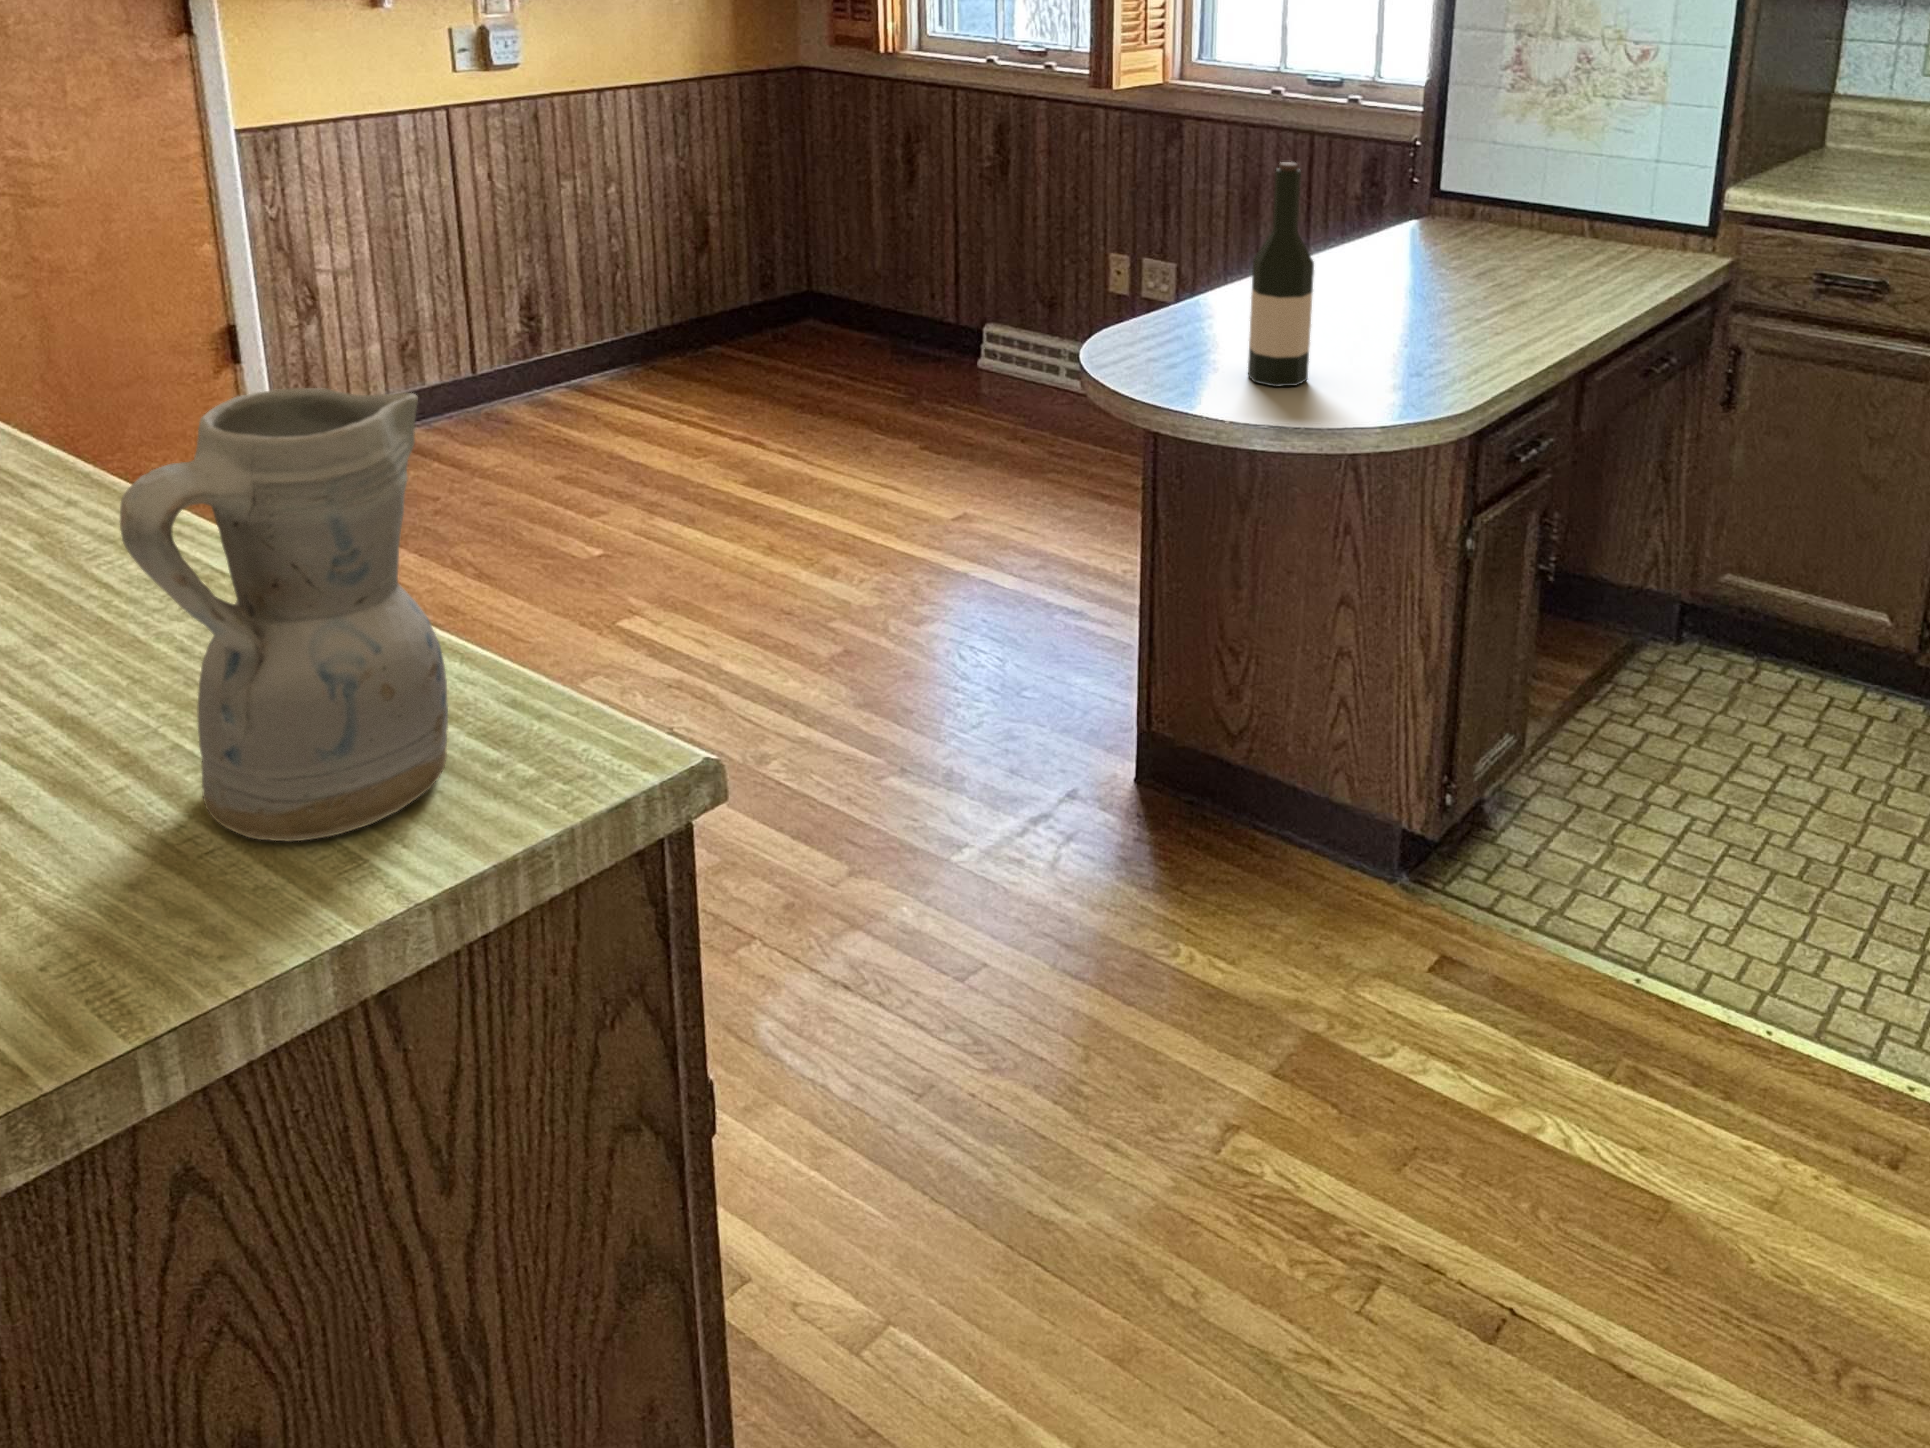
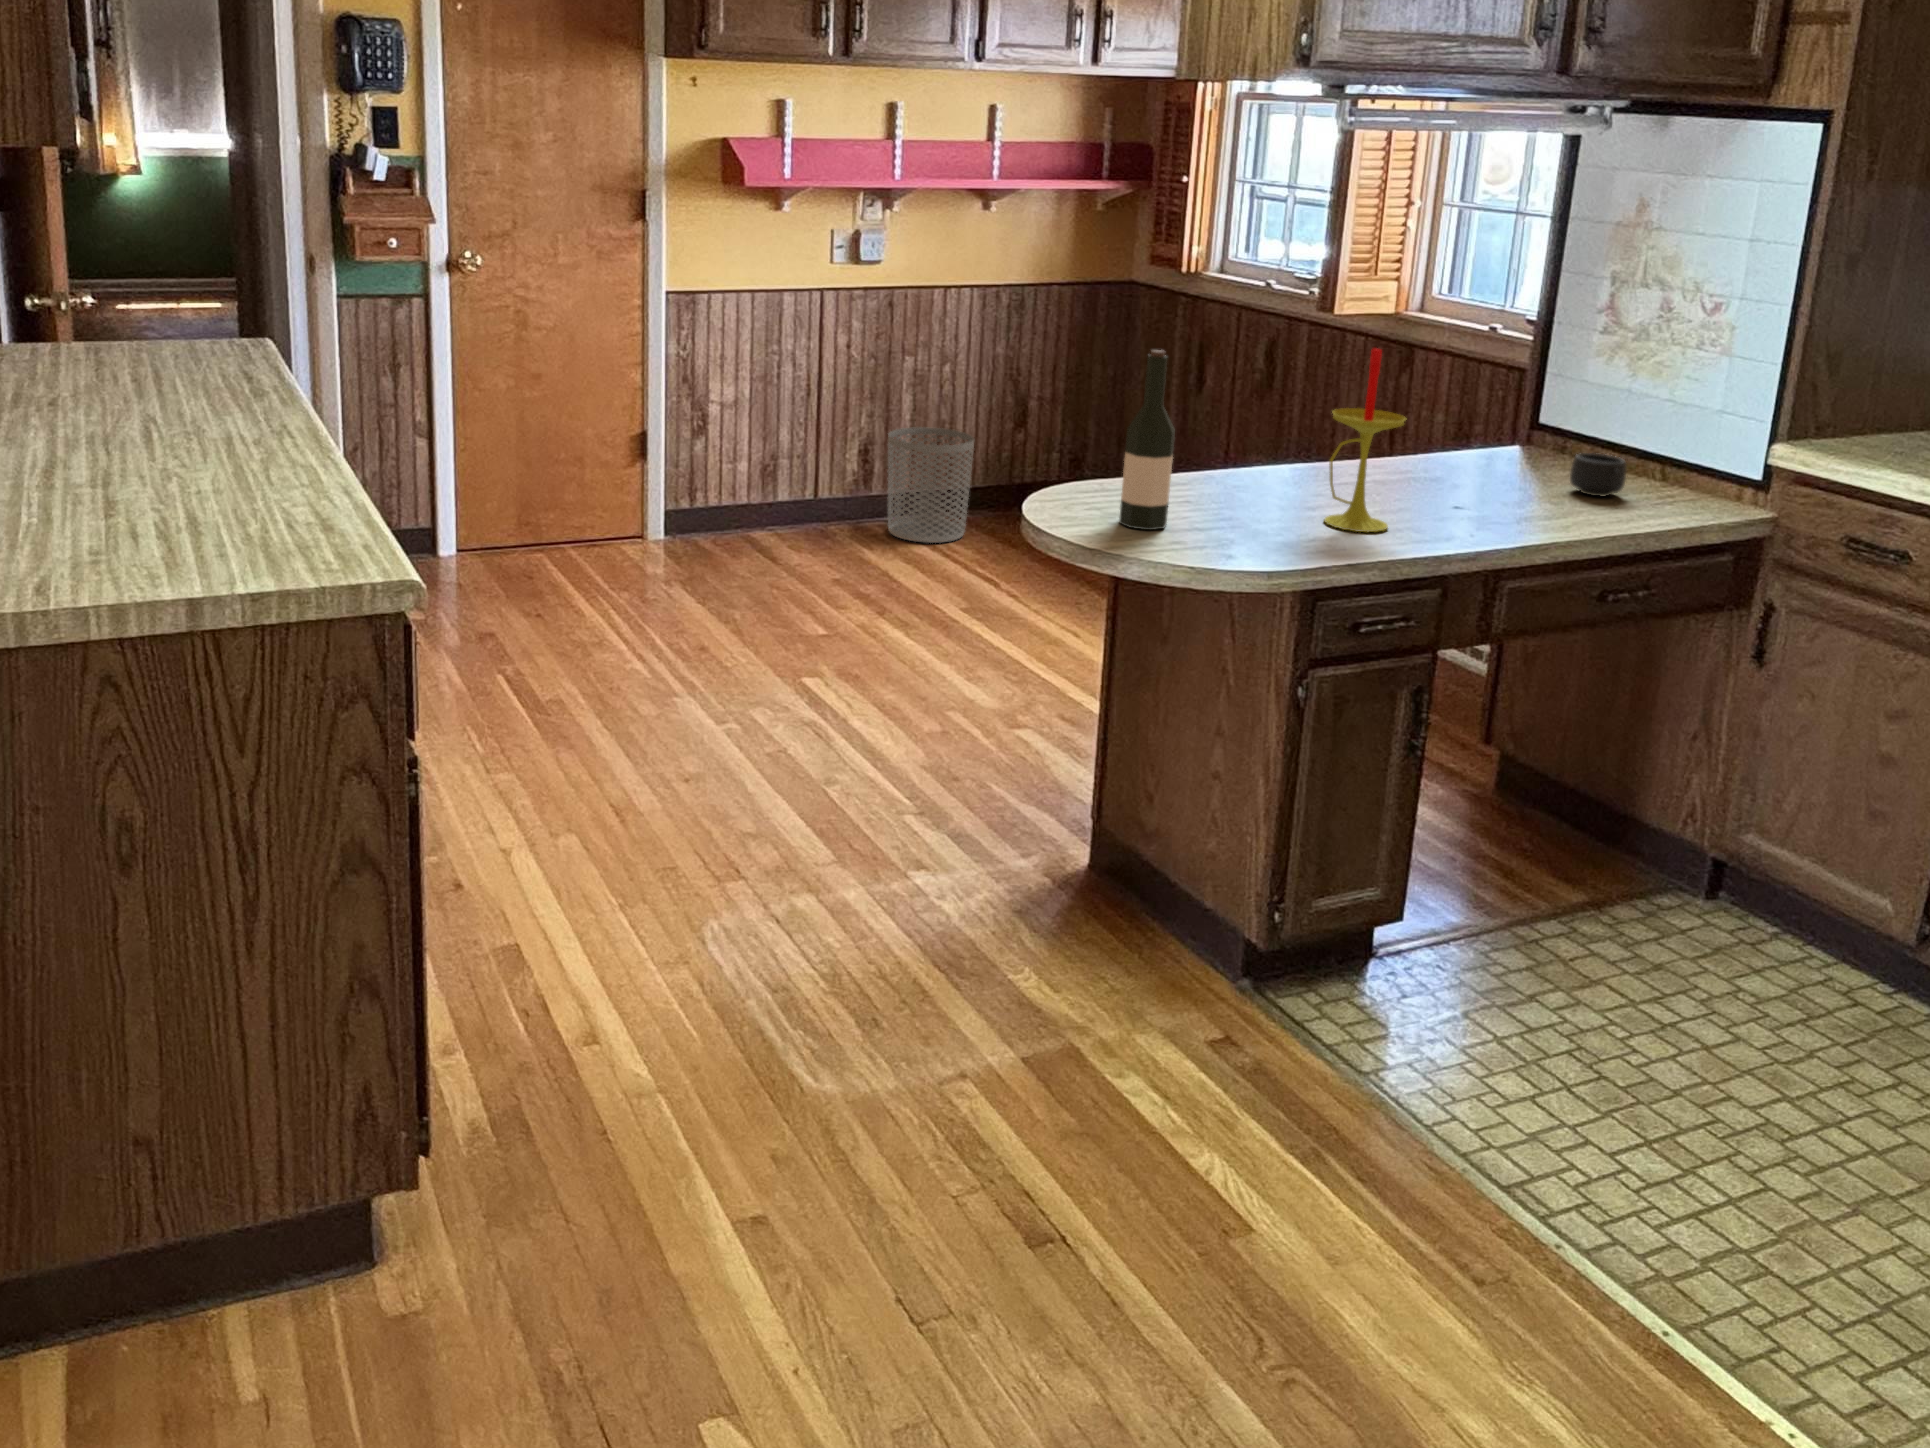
candle: none [1422,127,1511,345] -> present [1324,348,1406,532]
mug: none [1545,216,1604,261] -> present [1570,453,1627,497]
waste bin: none [563,264,675,405] -> present [888,427,974,543]
ceramic pitcher: present [120,388,448,841] -> none [173,352,321,564]

